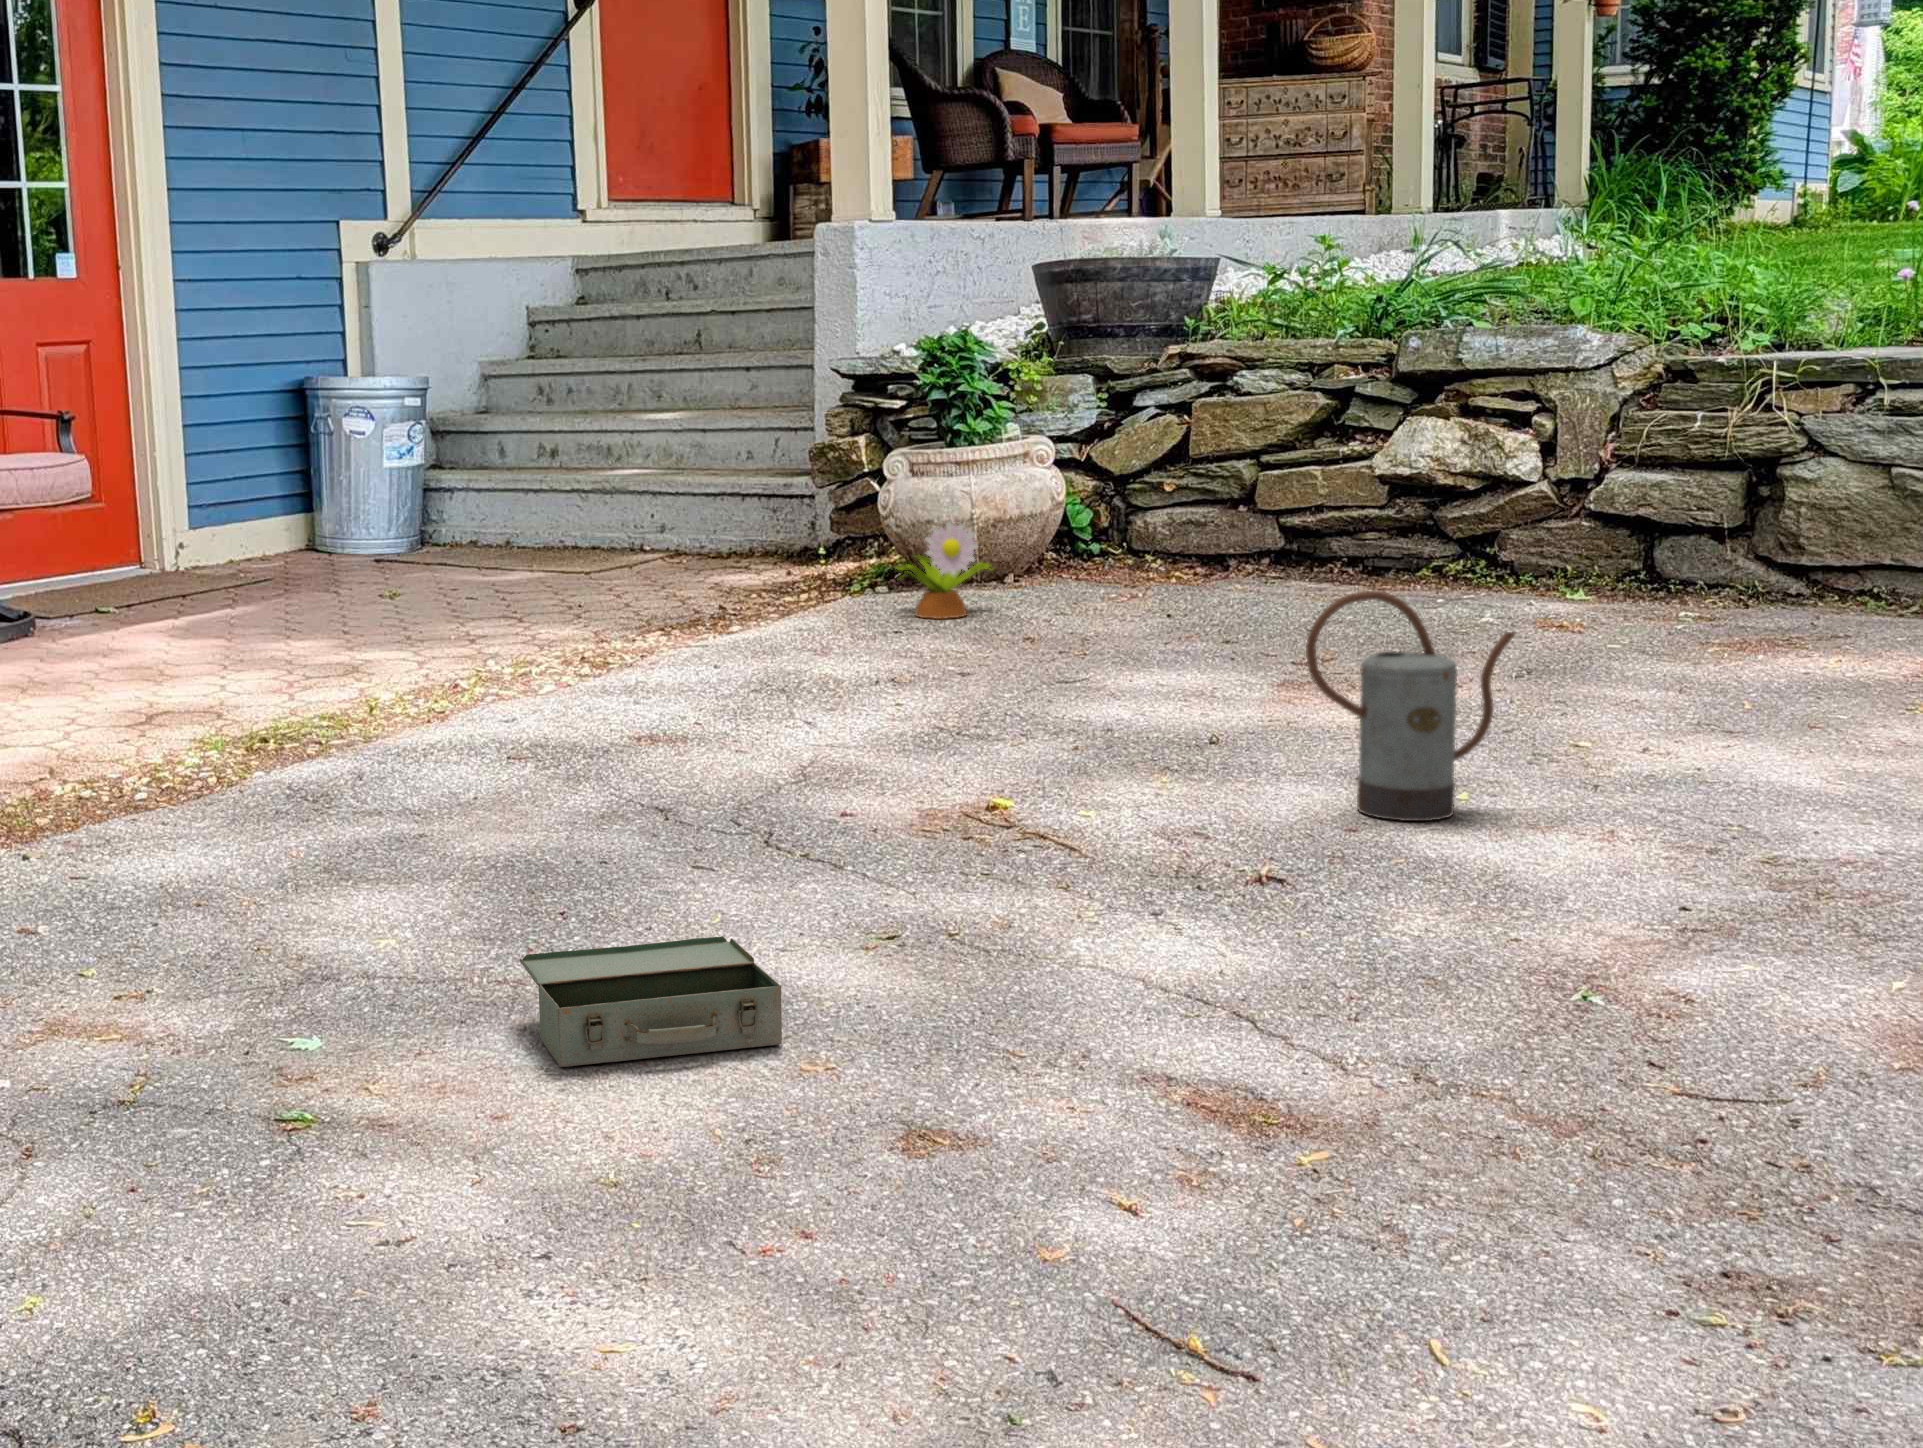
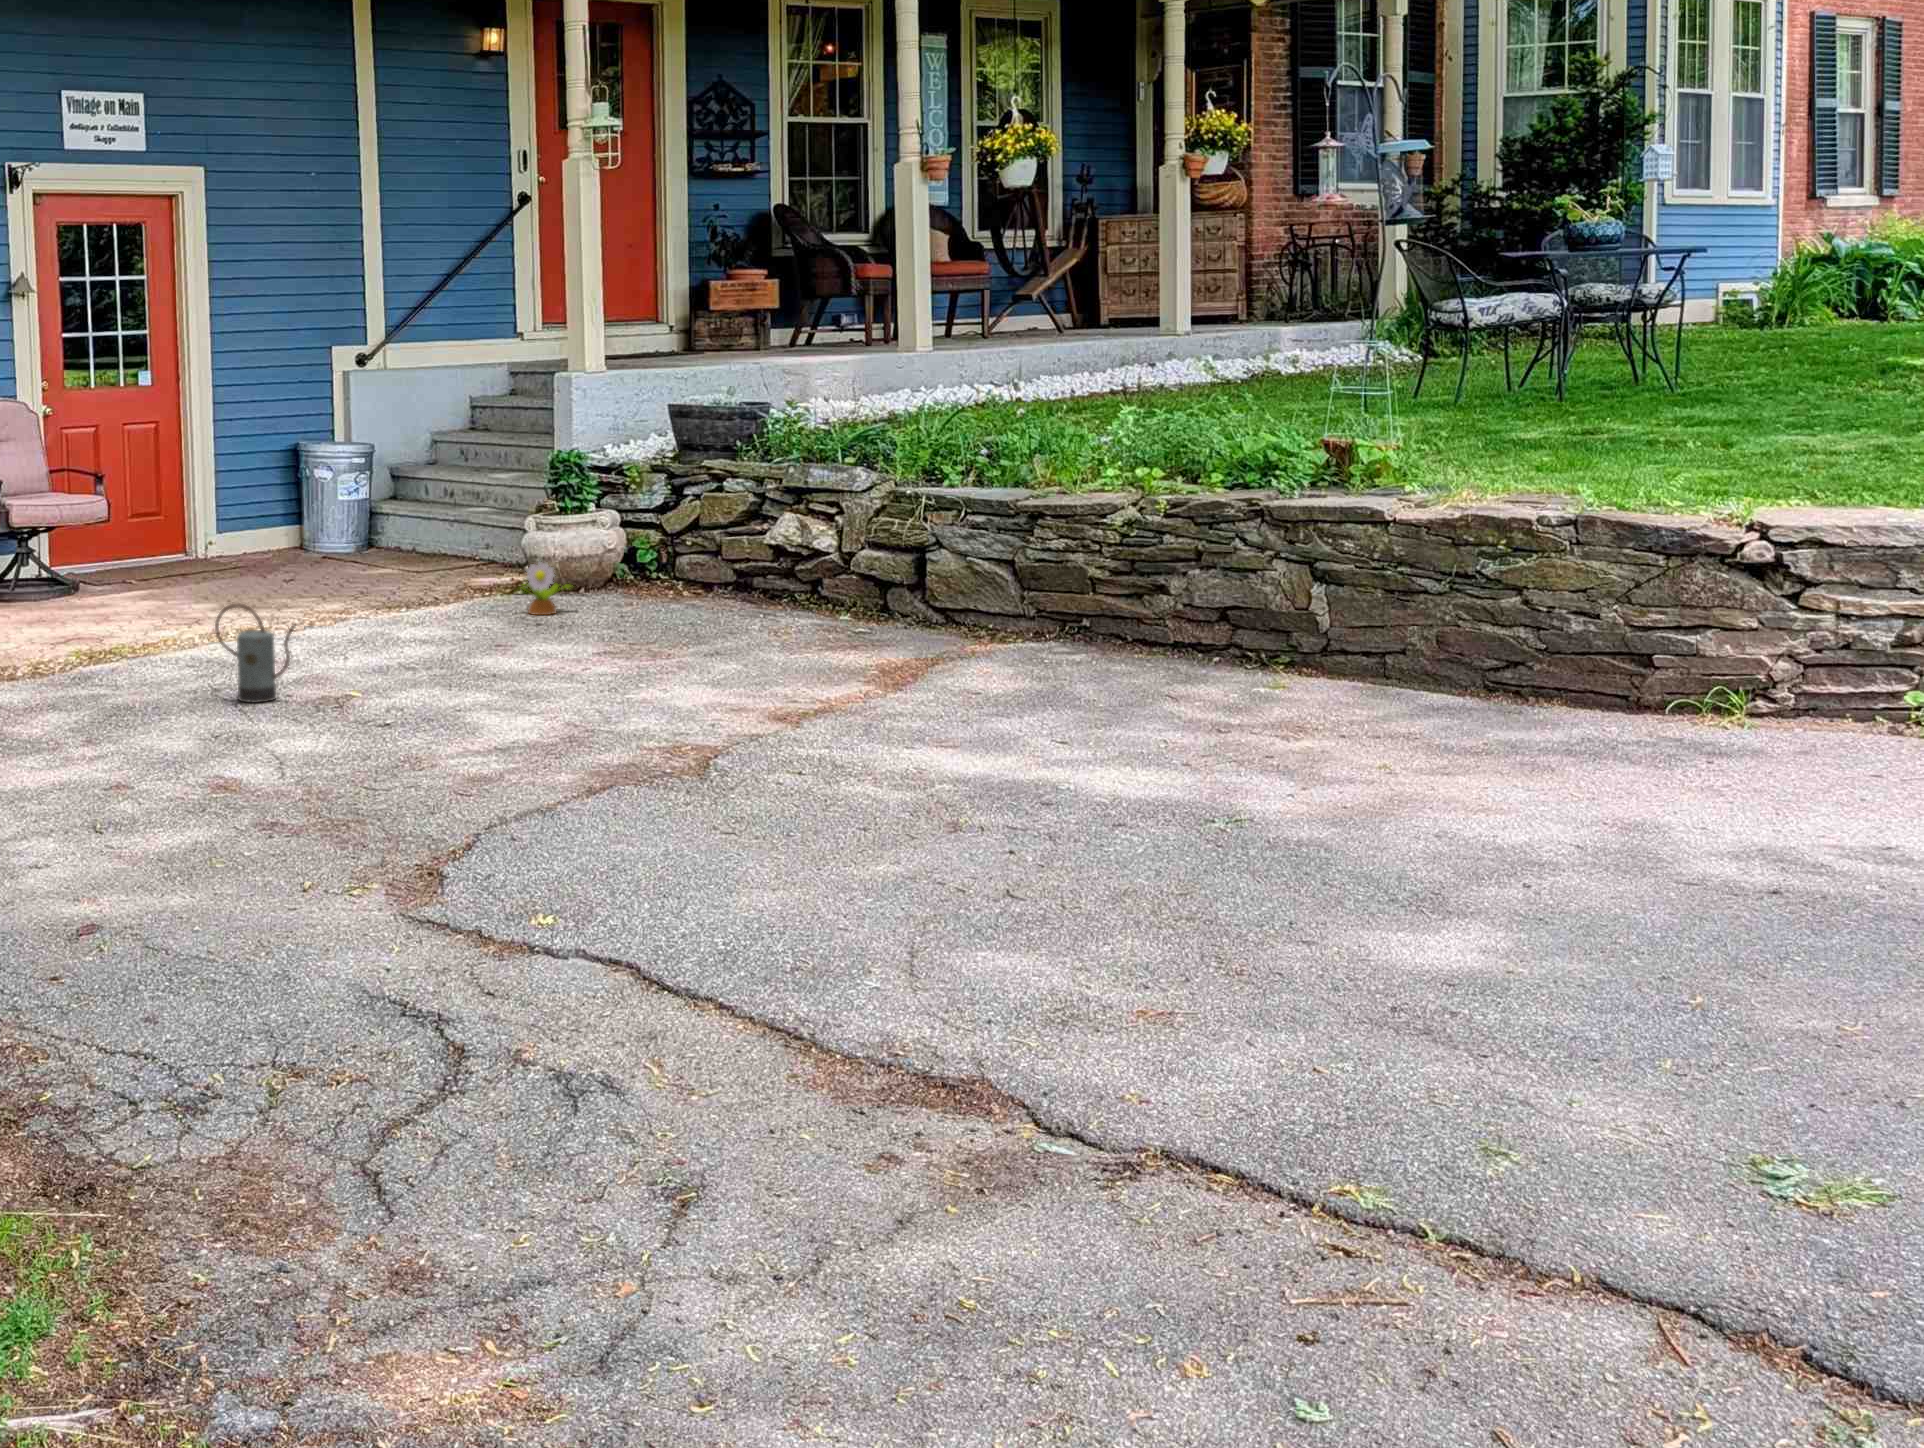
watering can: present [1306,591,1515,821] -> present [215,604,296,703]
toolbox: present [520,936,782,1067] -> none [34,730,127,767]

